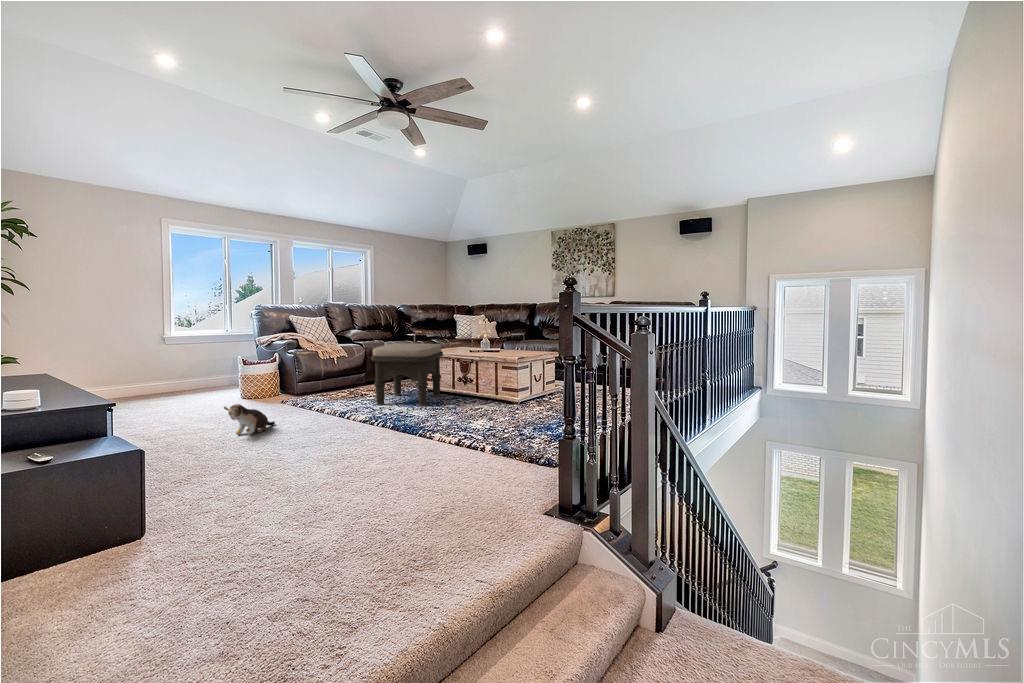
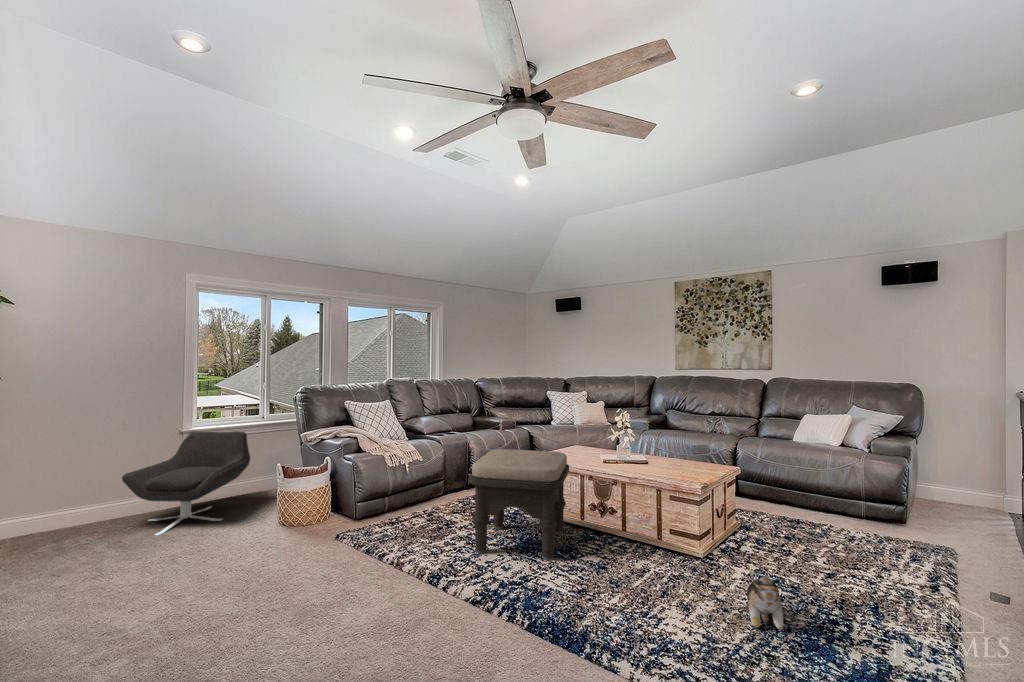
lounge chair: none [122,338,219,404] -> present [122,431,250,536]
plush toy: present [224,404,275,435] -> present [746,576,783,629]

